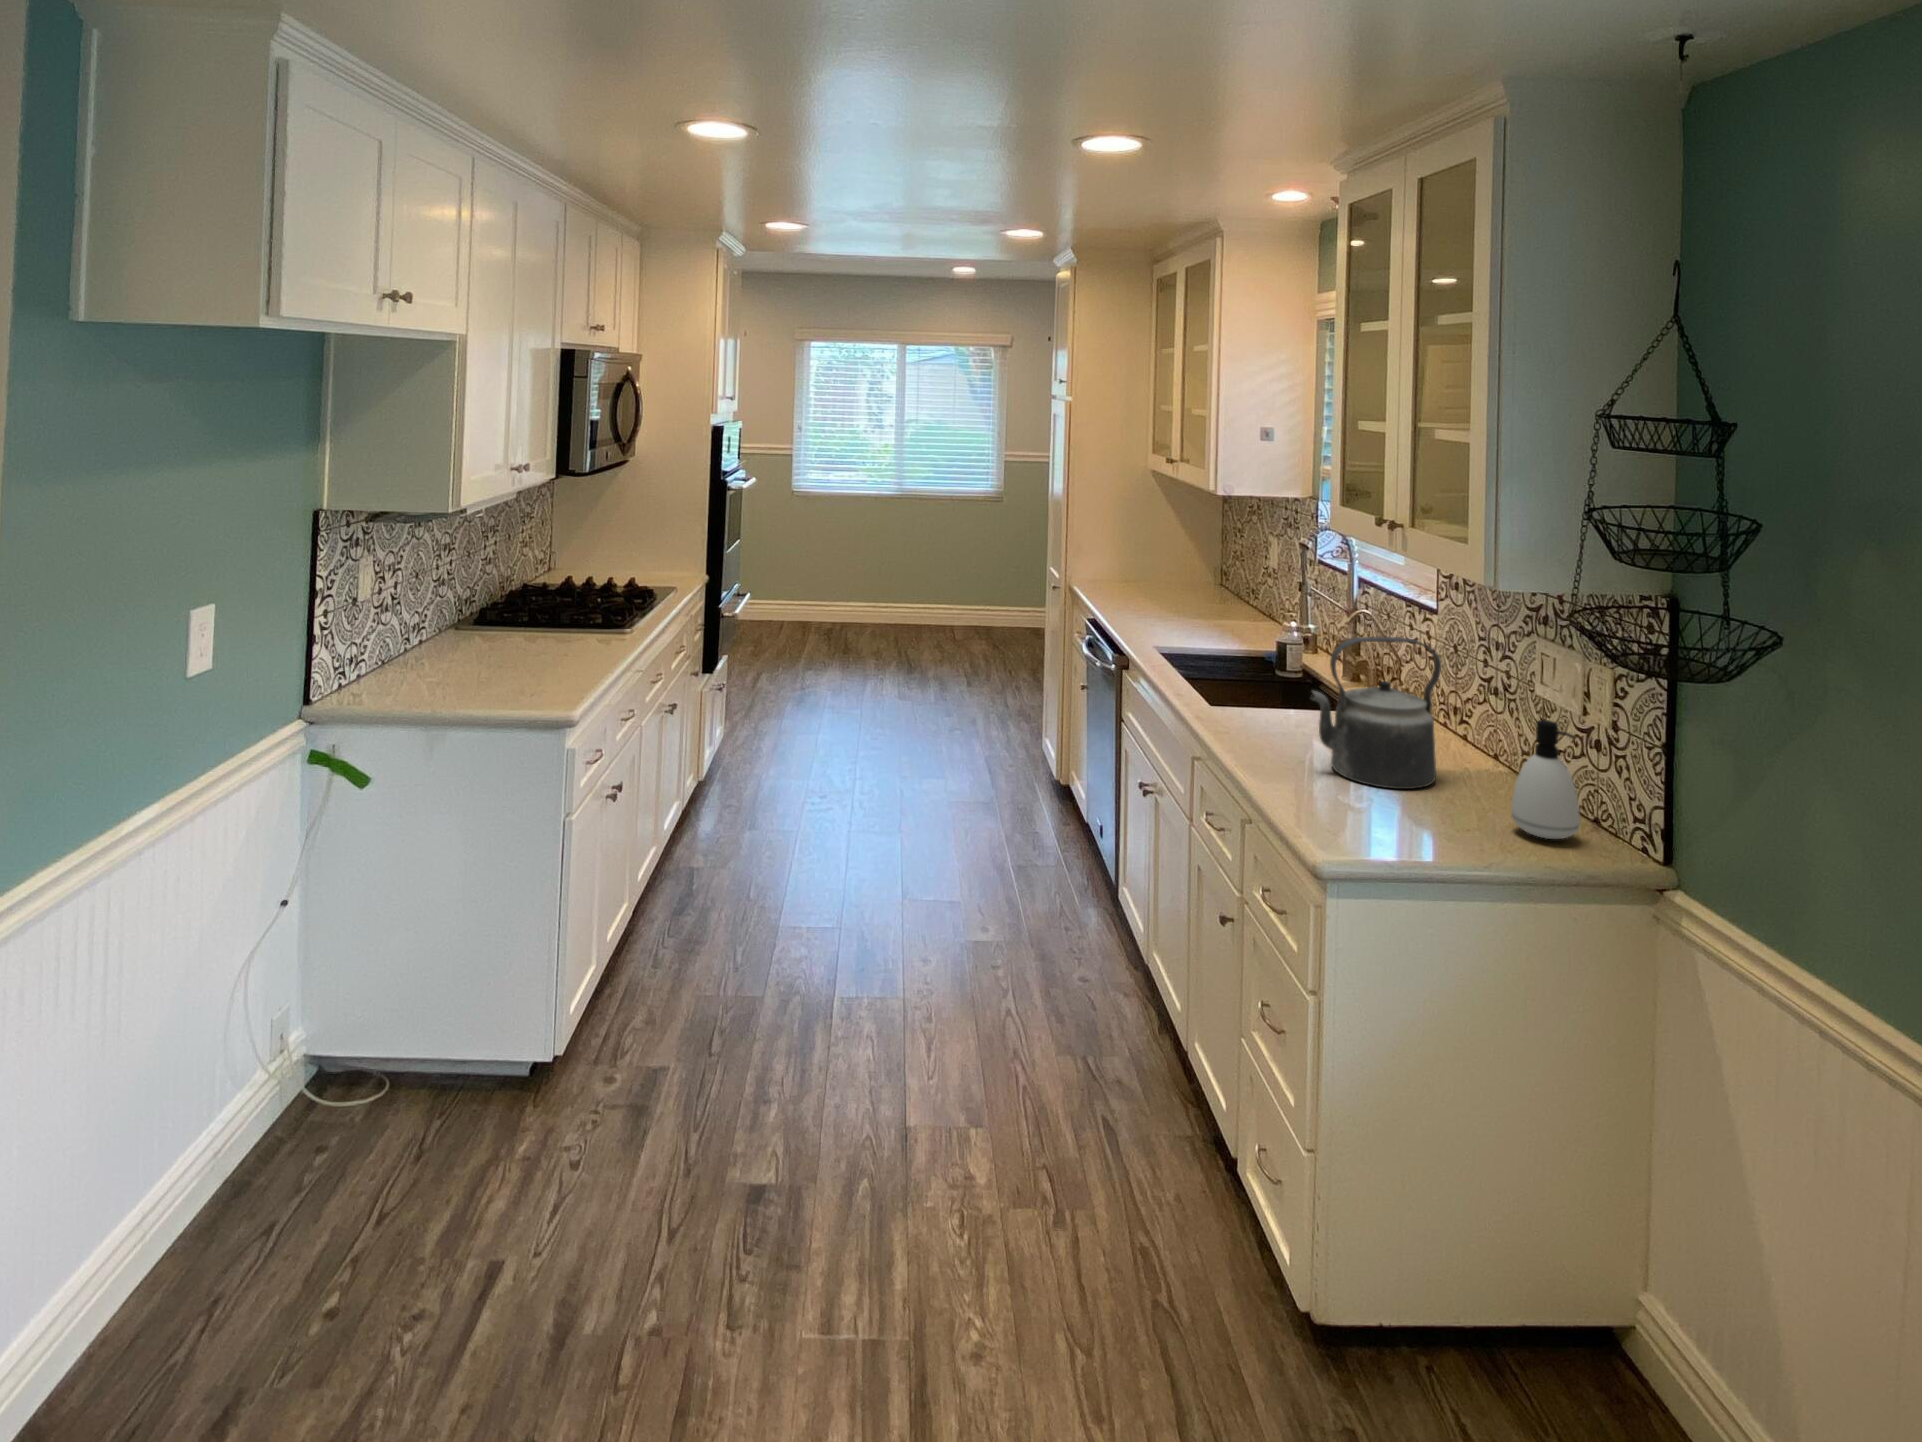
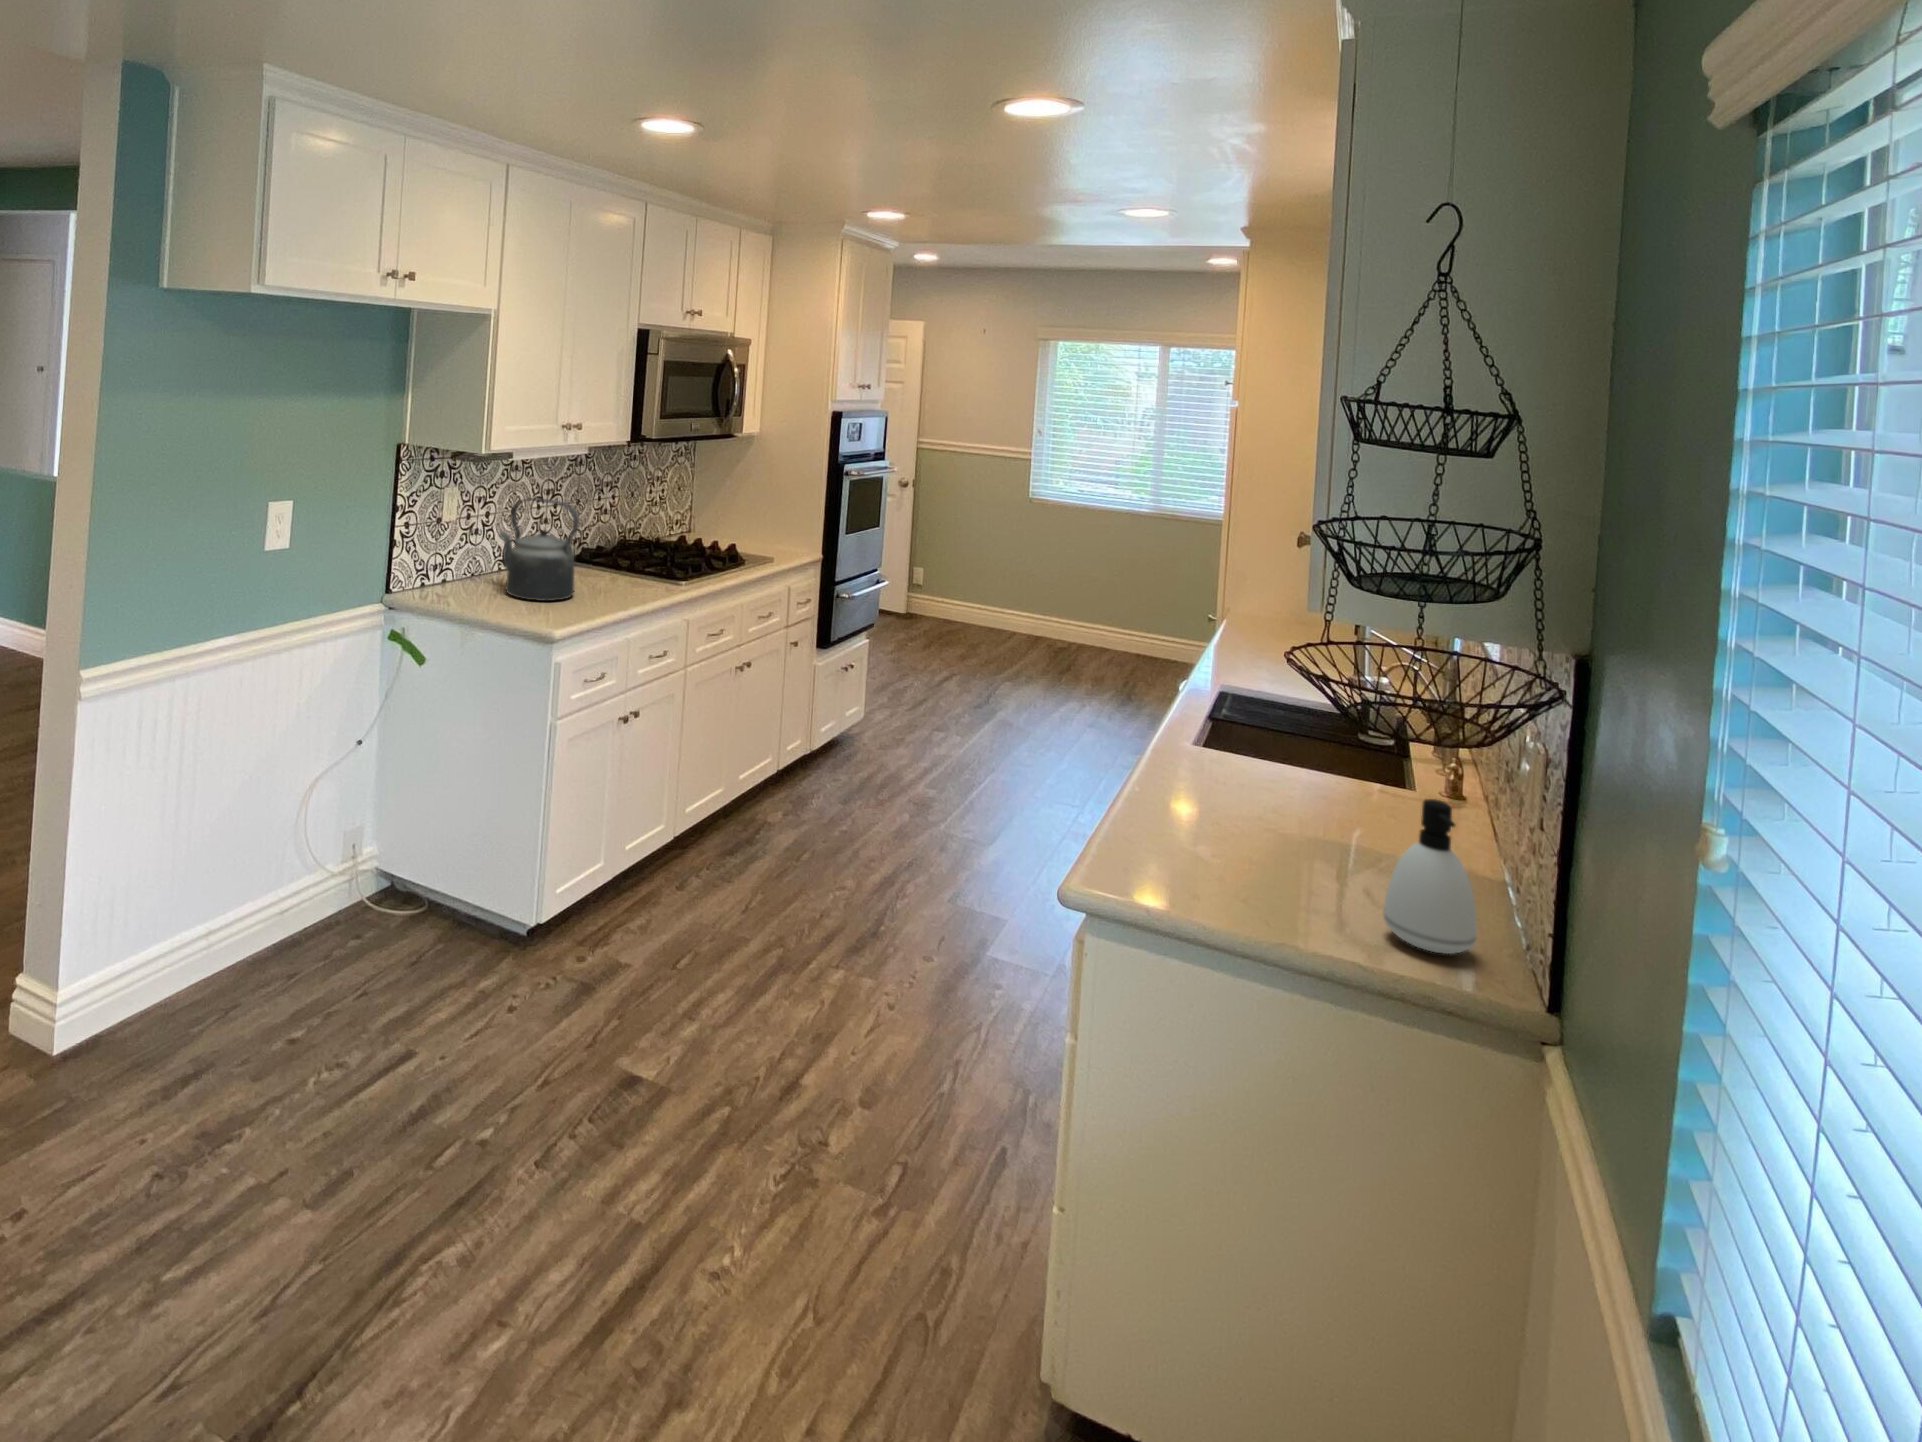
kettle: present [1311,637,1441,789] -> present [500,498,579,601]

